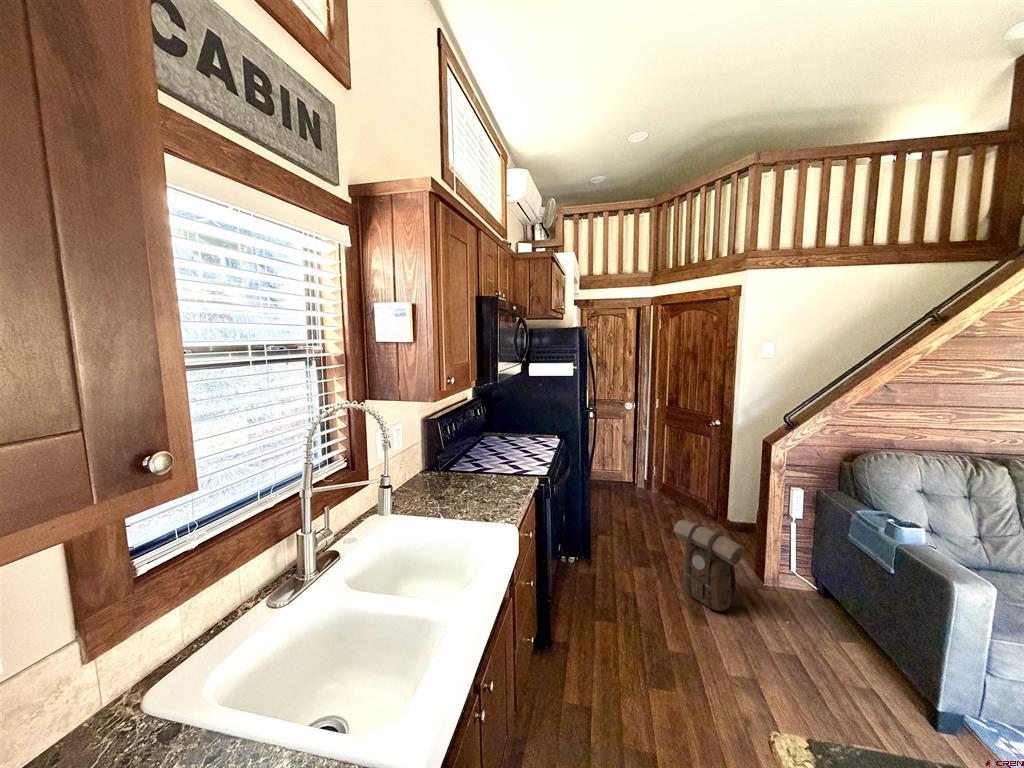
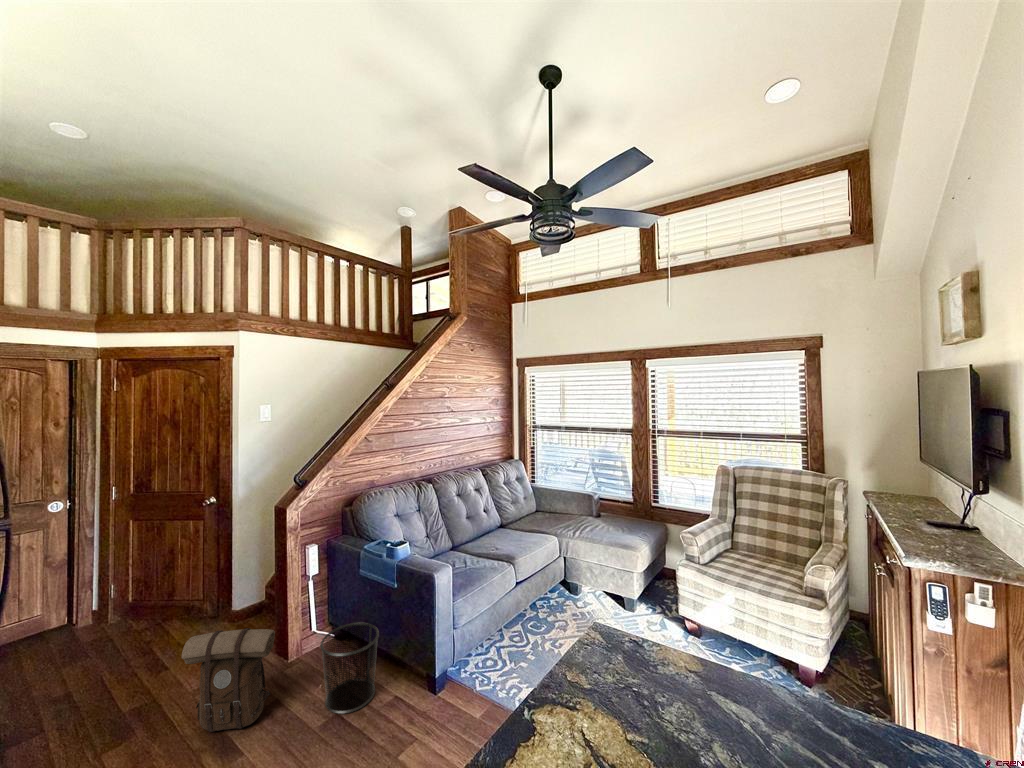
waste bin: none [785,579,861,675] -> present [320,622,379,714]

